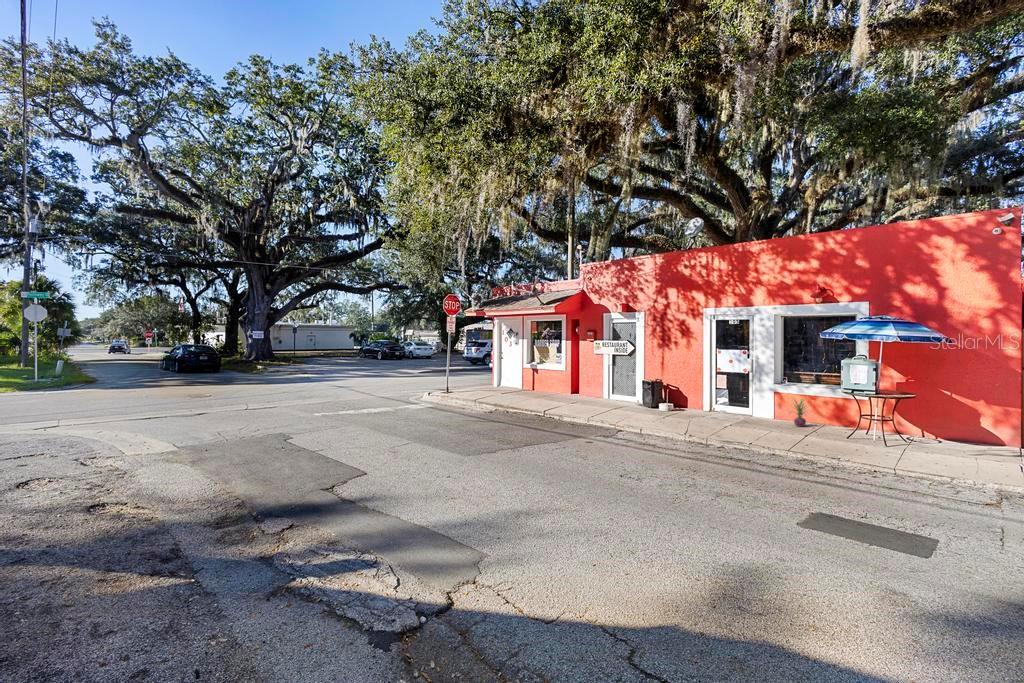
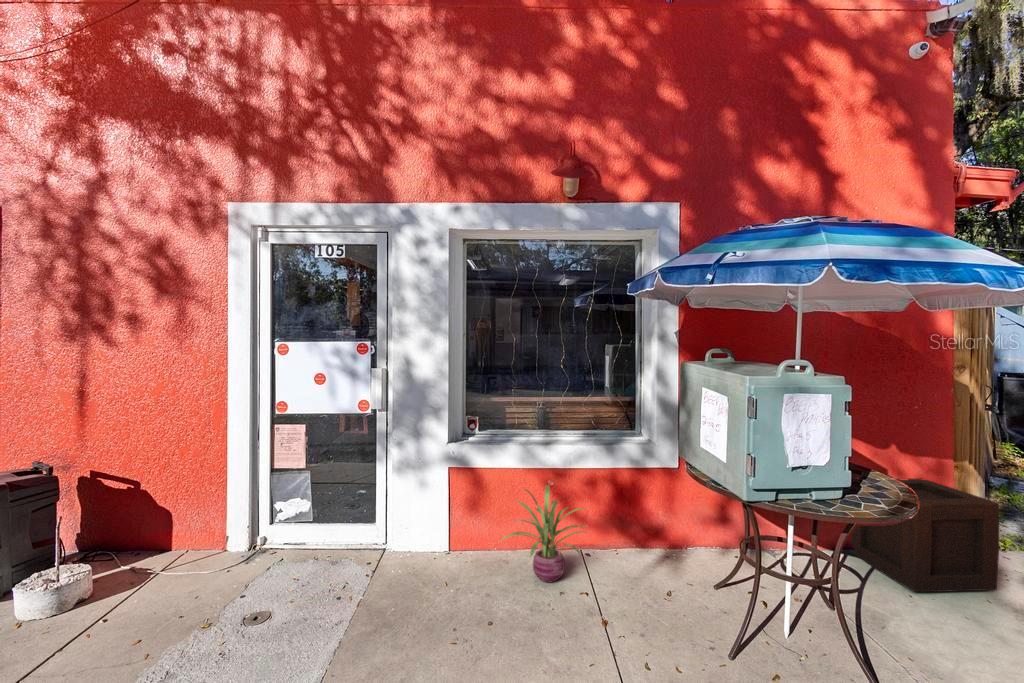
wooden crate: none [946,411,992,451] -> present [850,478,999,592]

